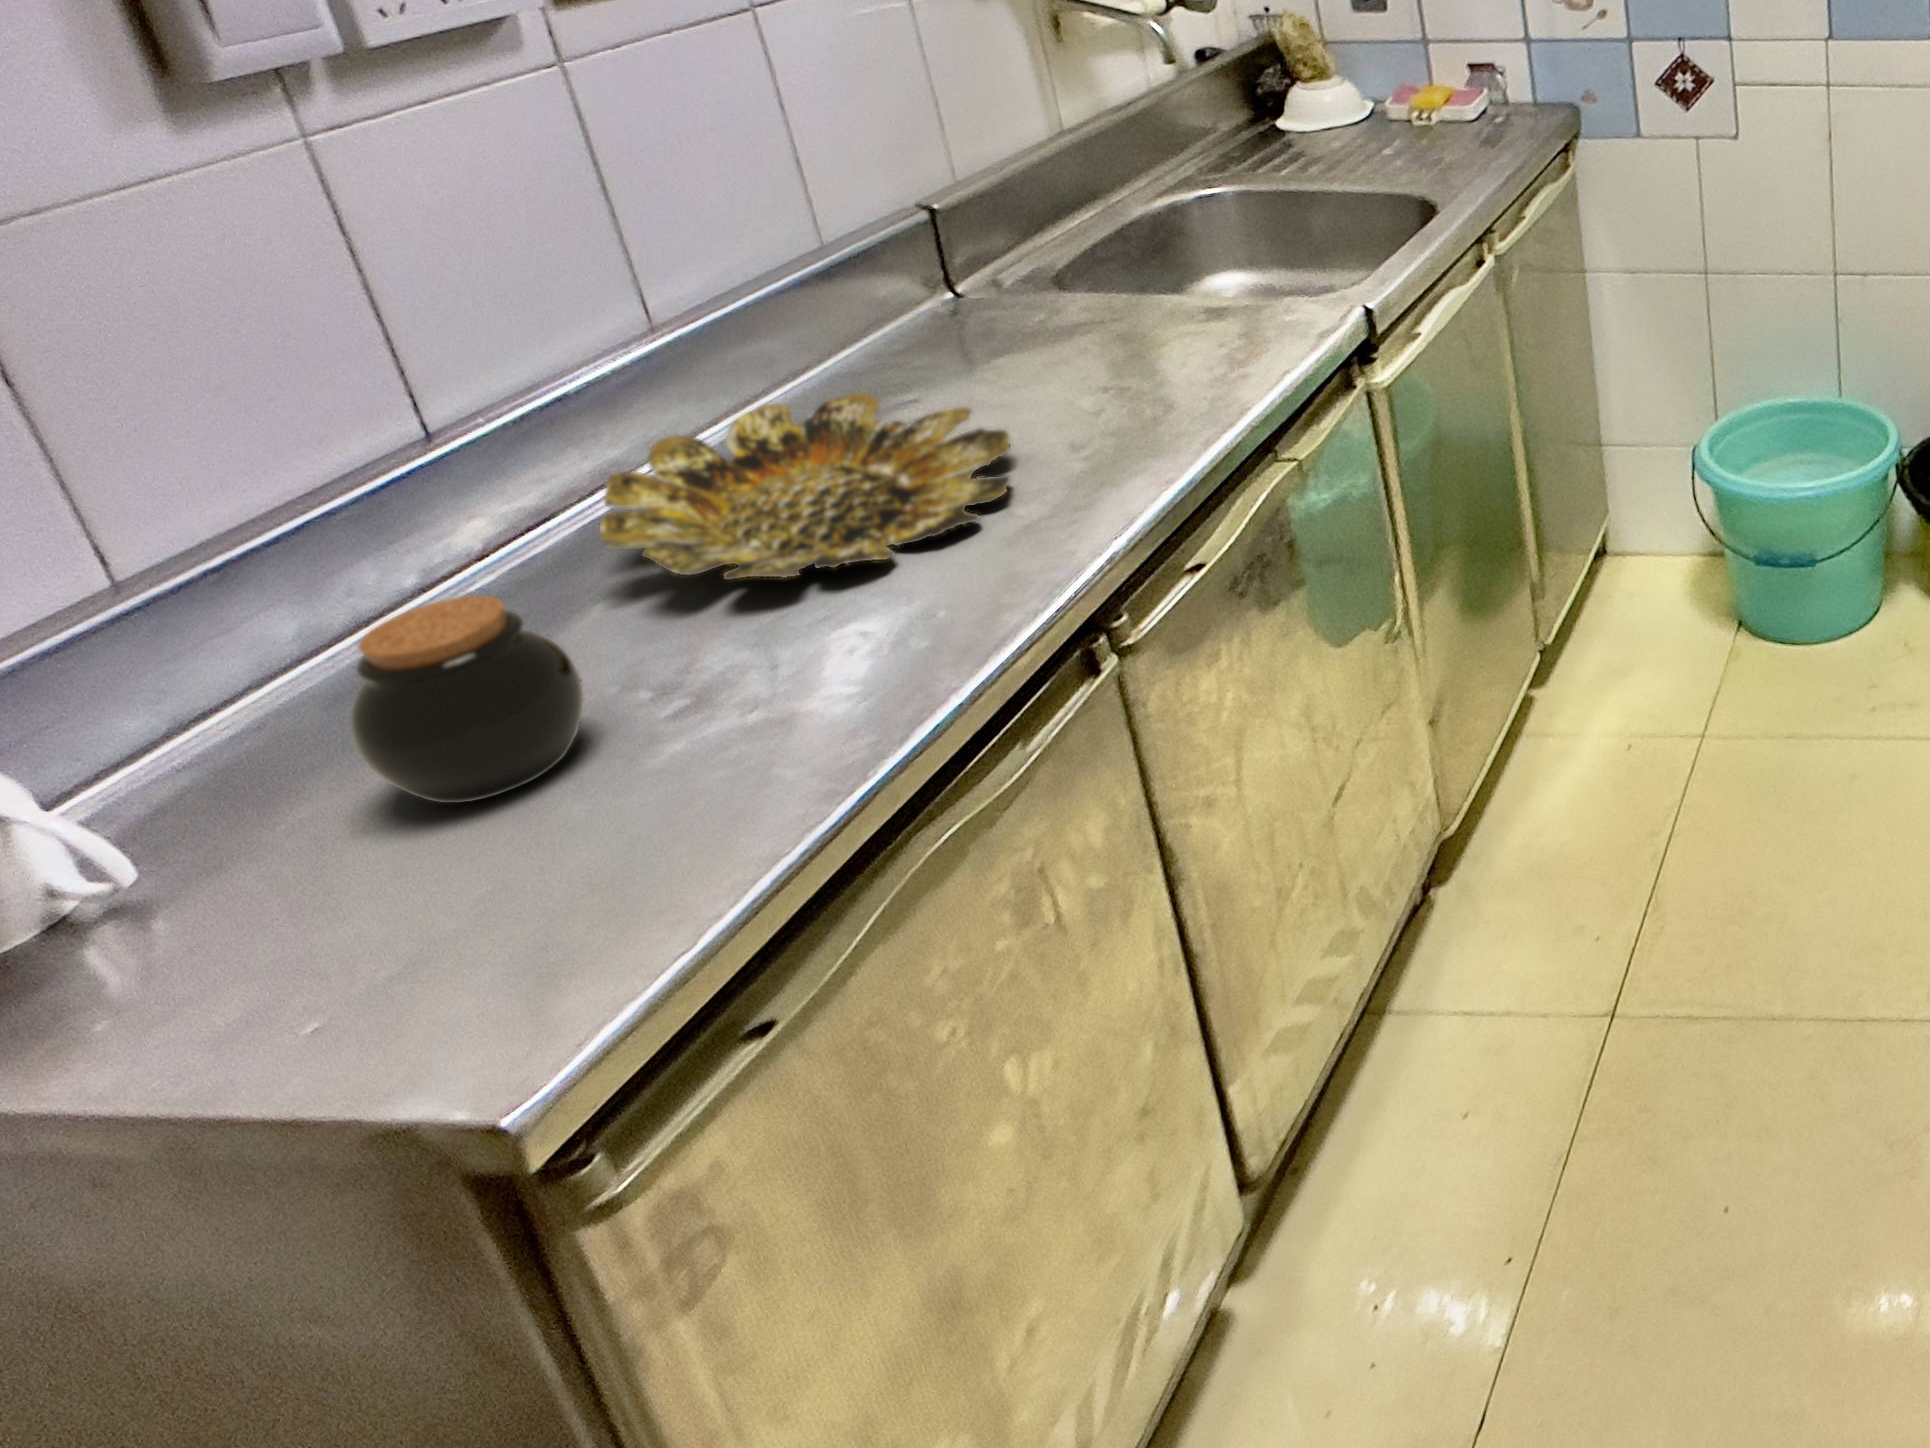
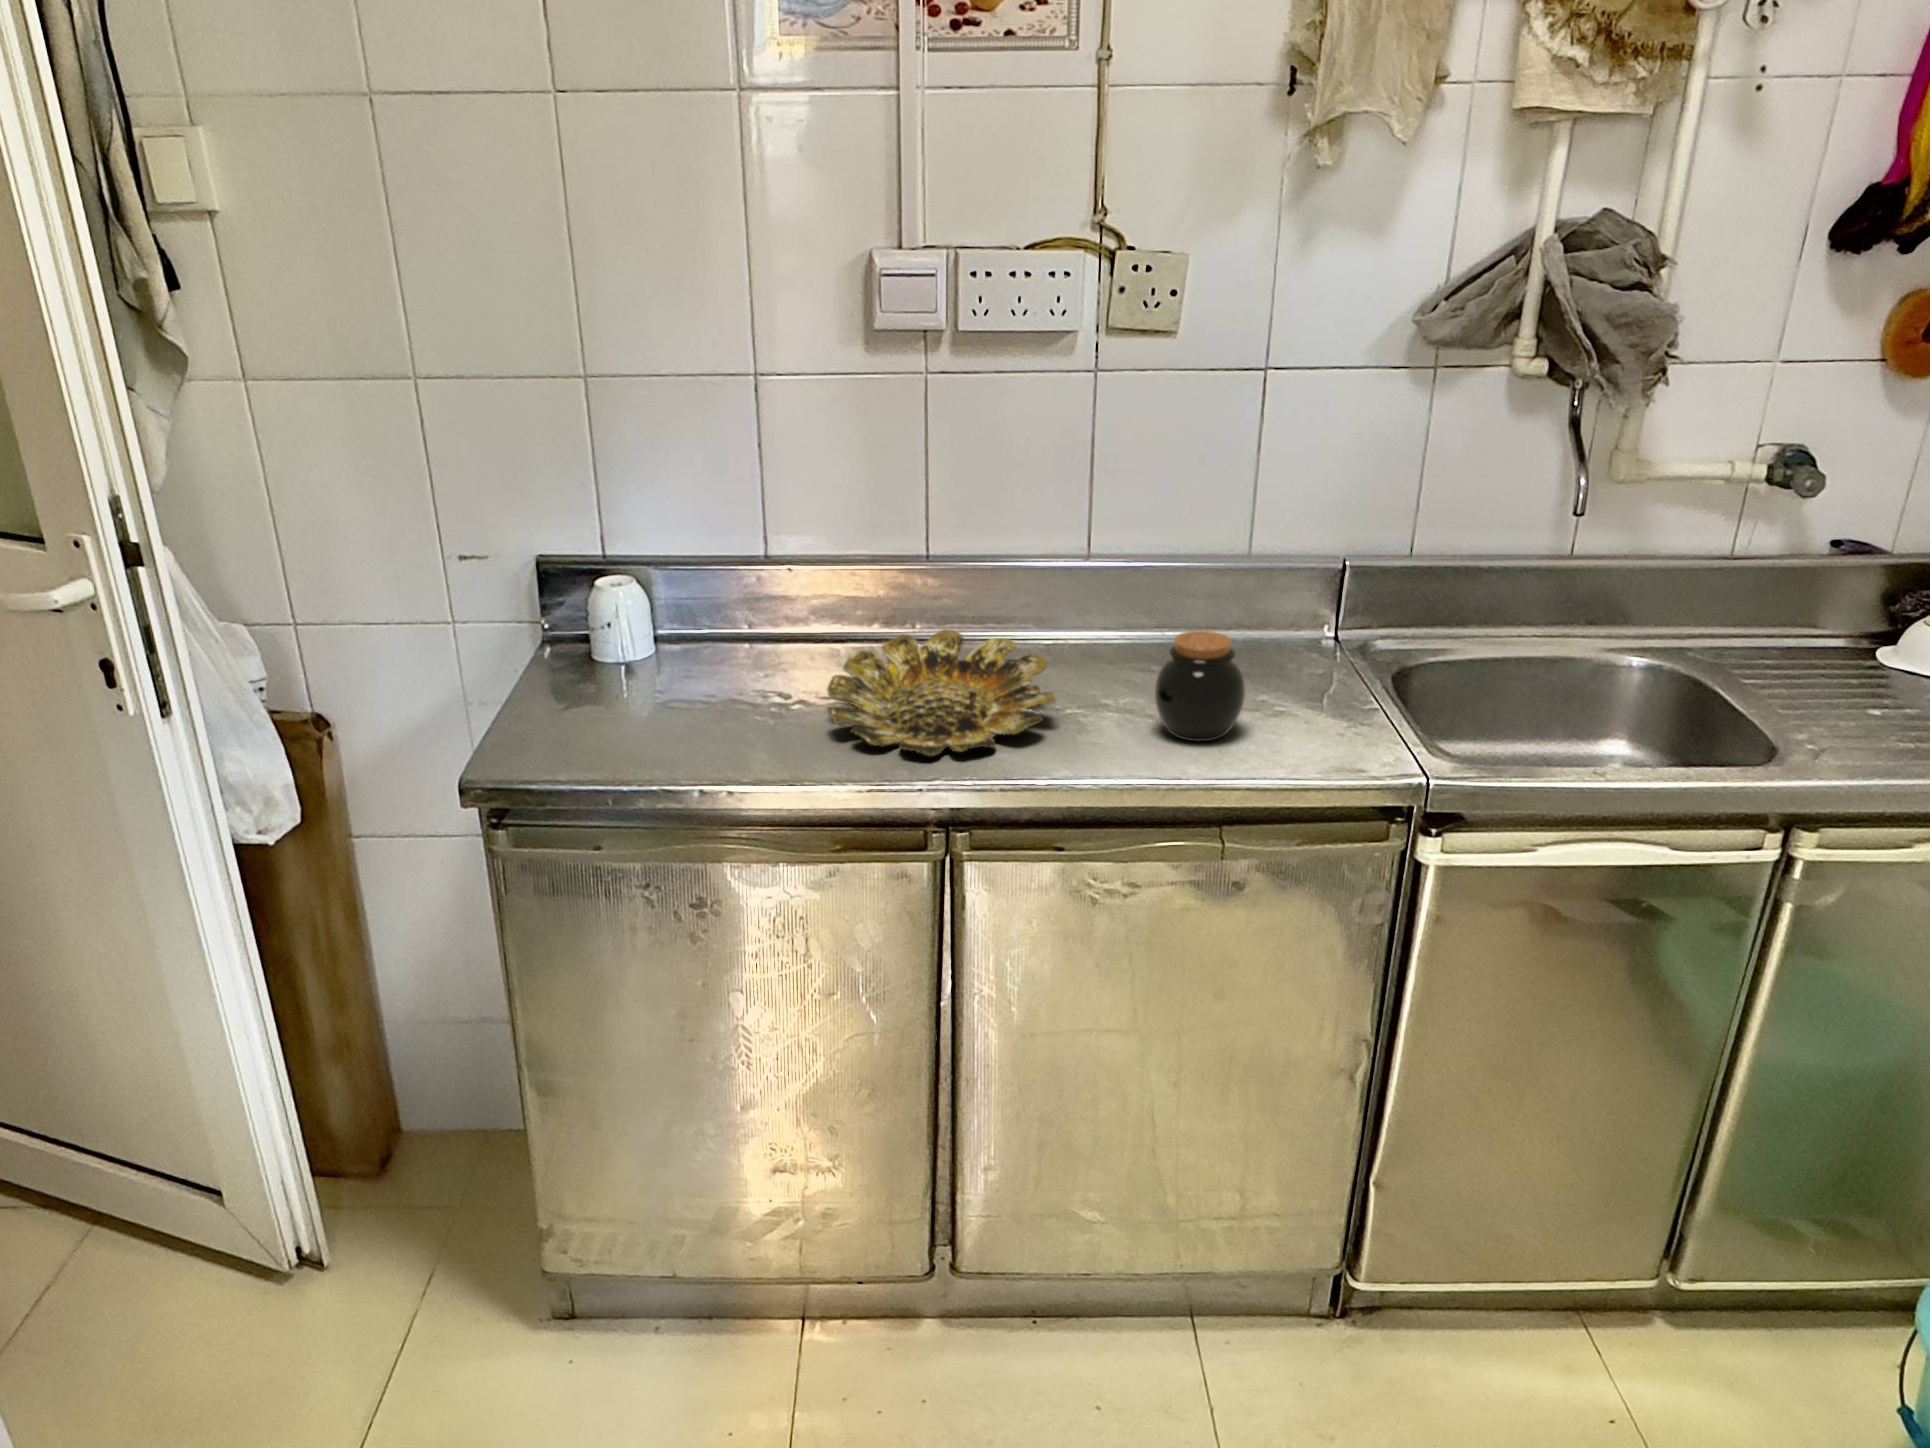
jar: present [350,596,584,803] -> present [1155,631,1245,741]

